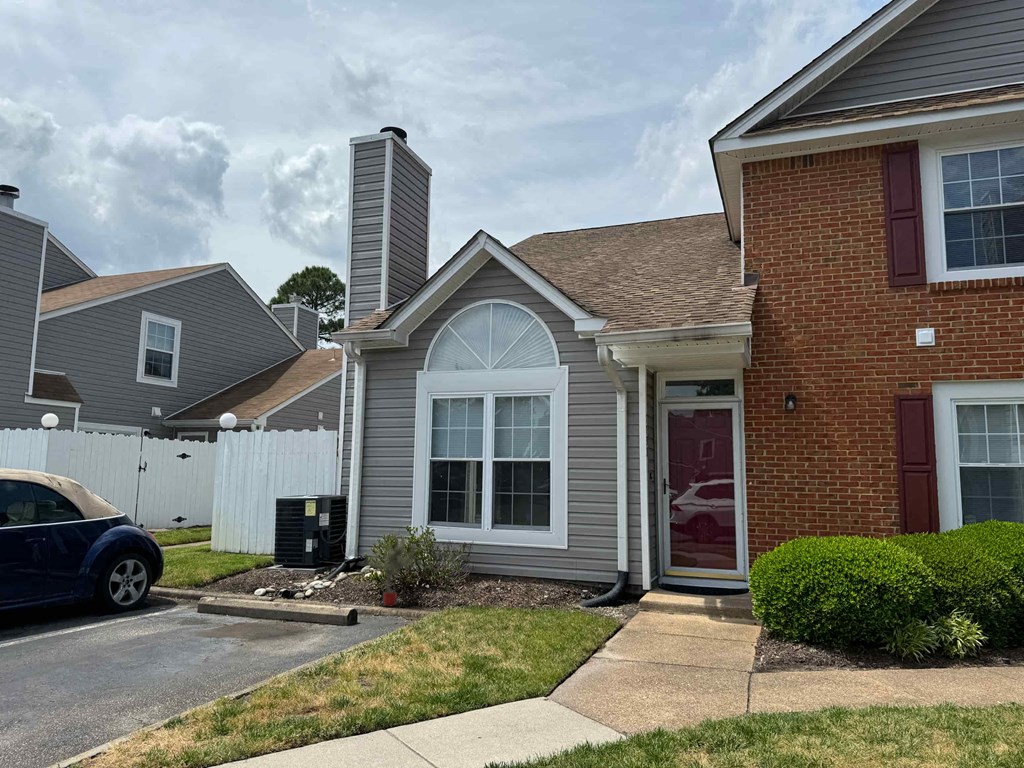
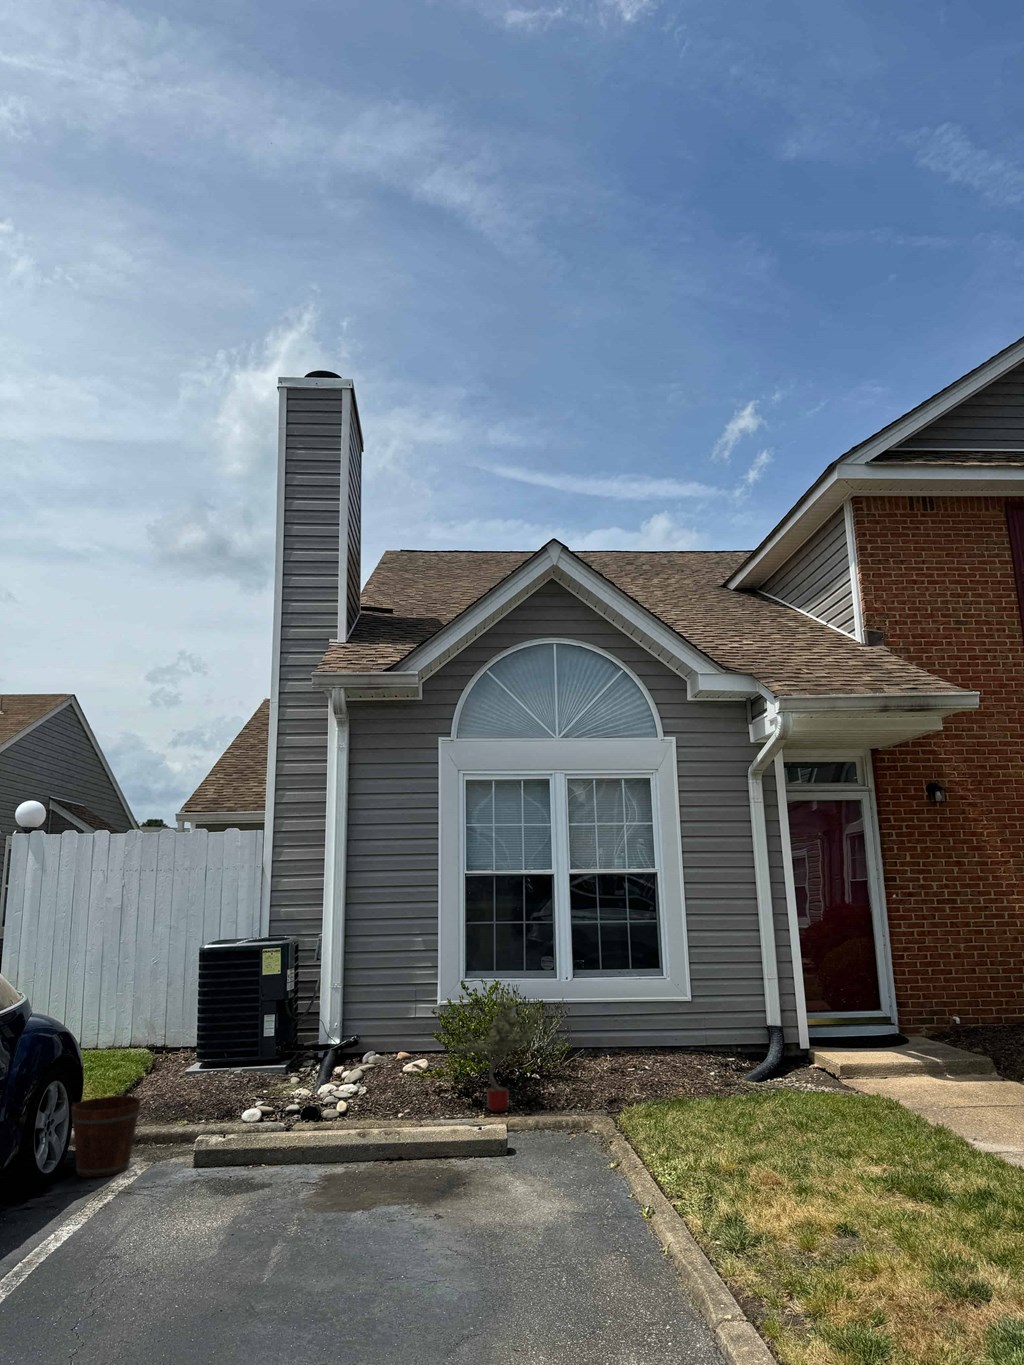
bucket: none [132,570,171,610] -> present [72,1096,141,1177]

